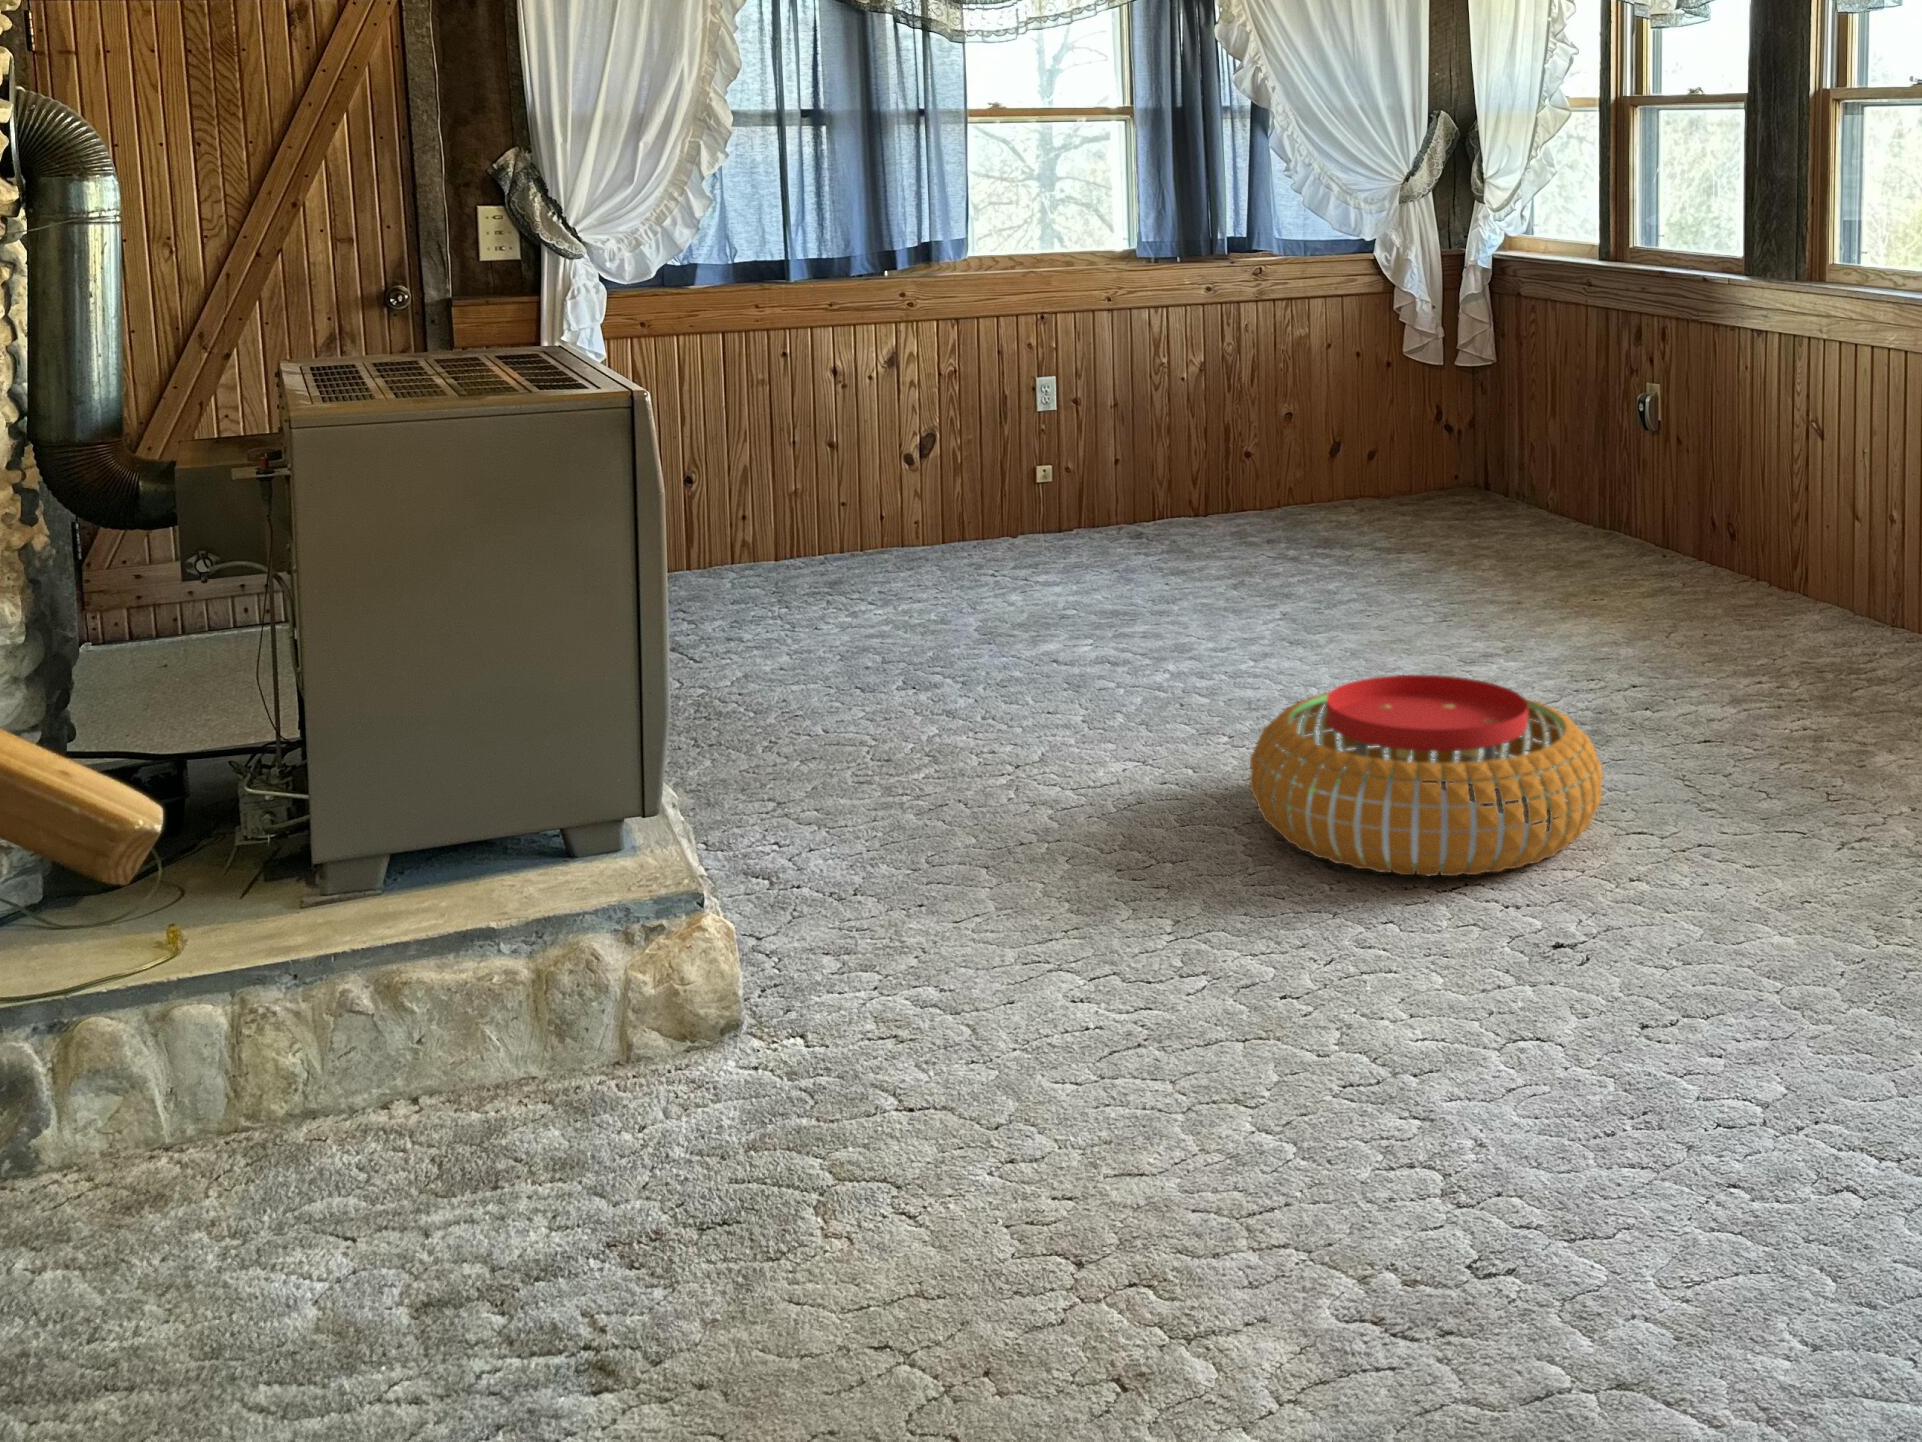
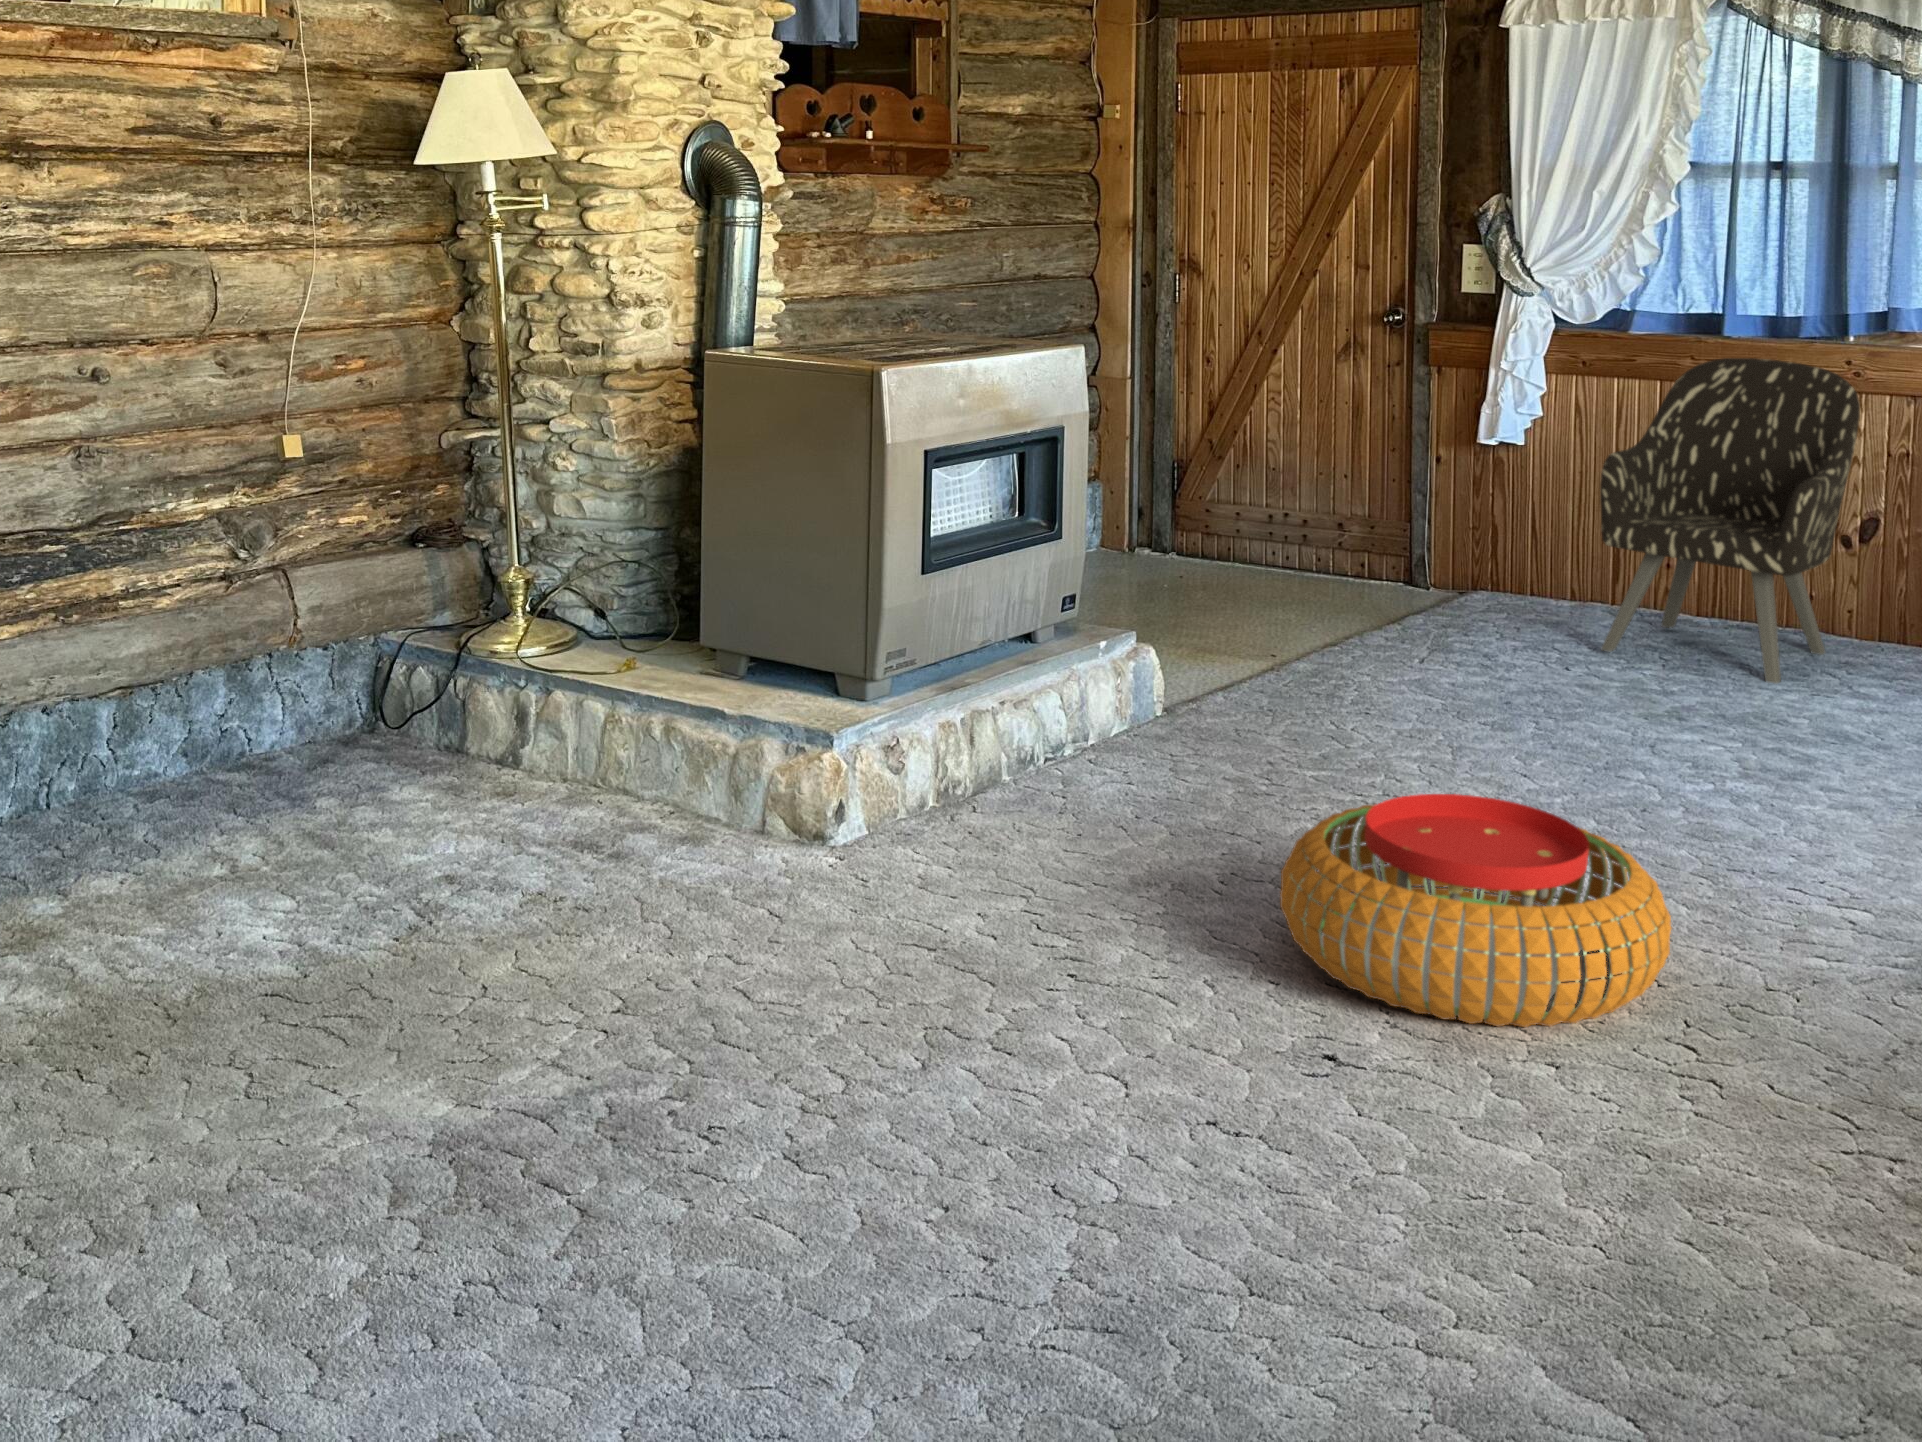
armchair: none [753,297,976,601] -> present [1600,358,1860,684]

